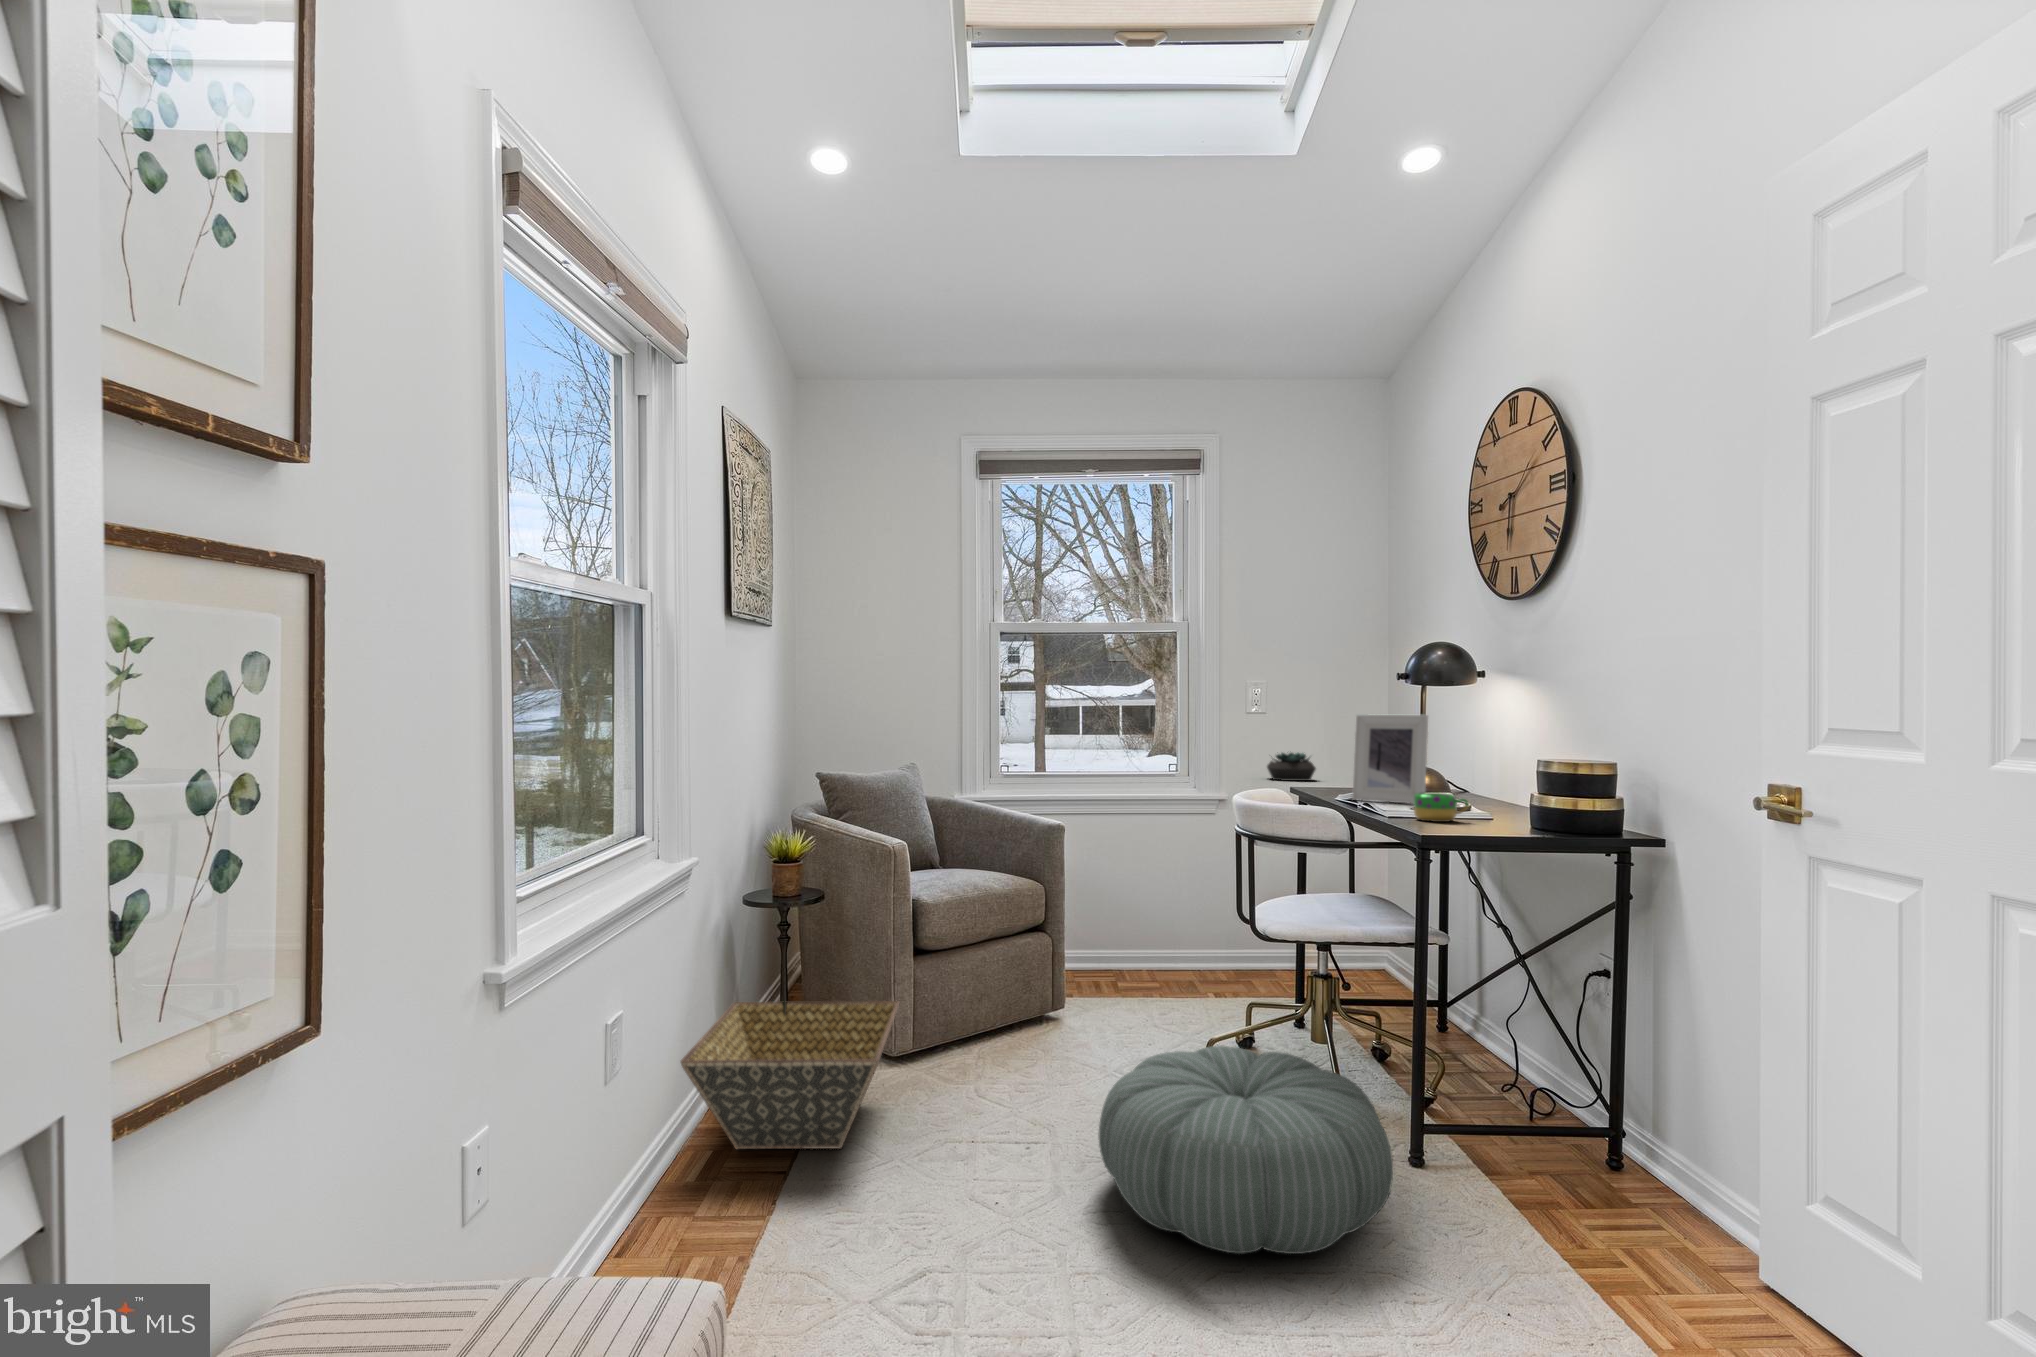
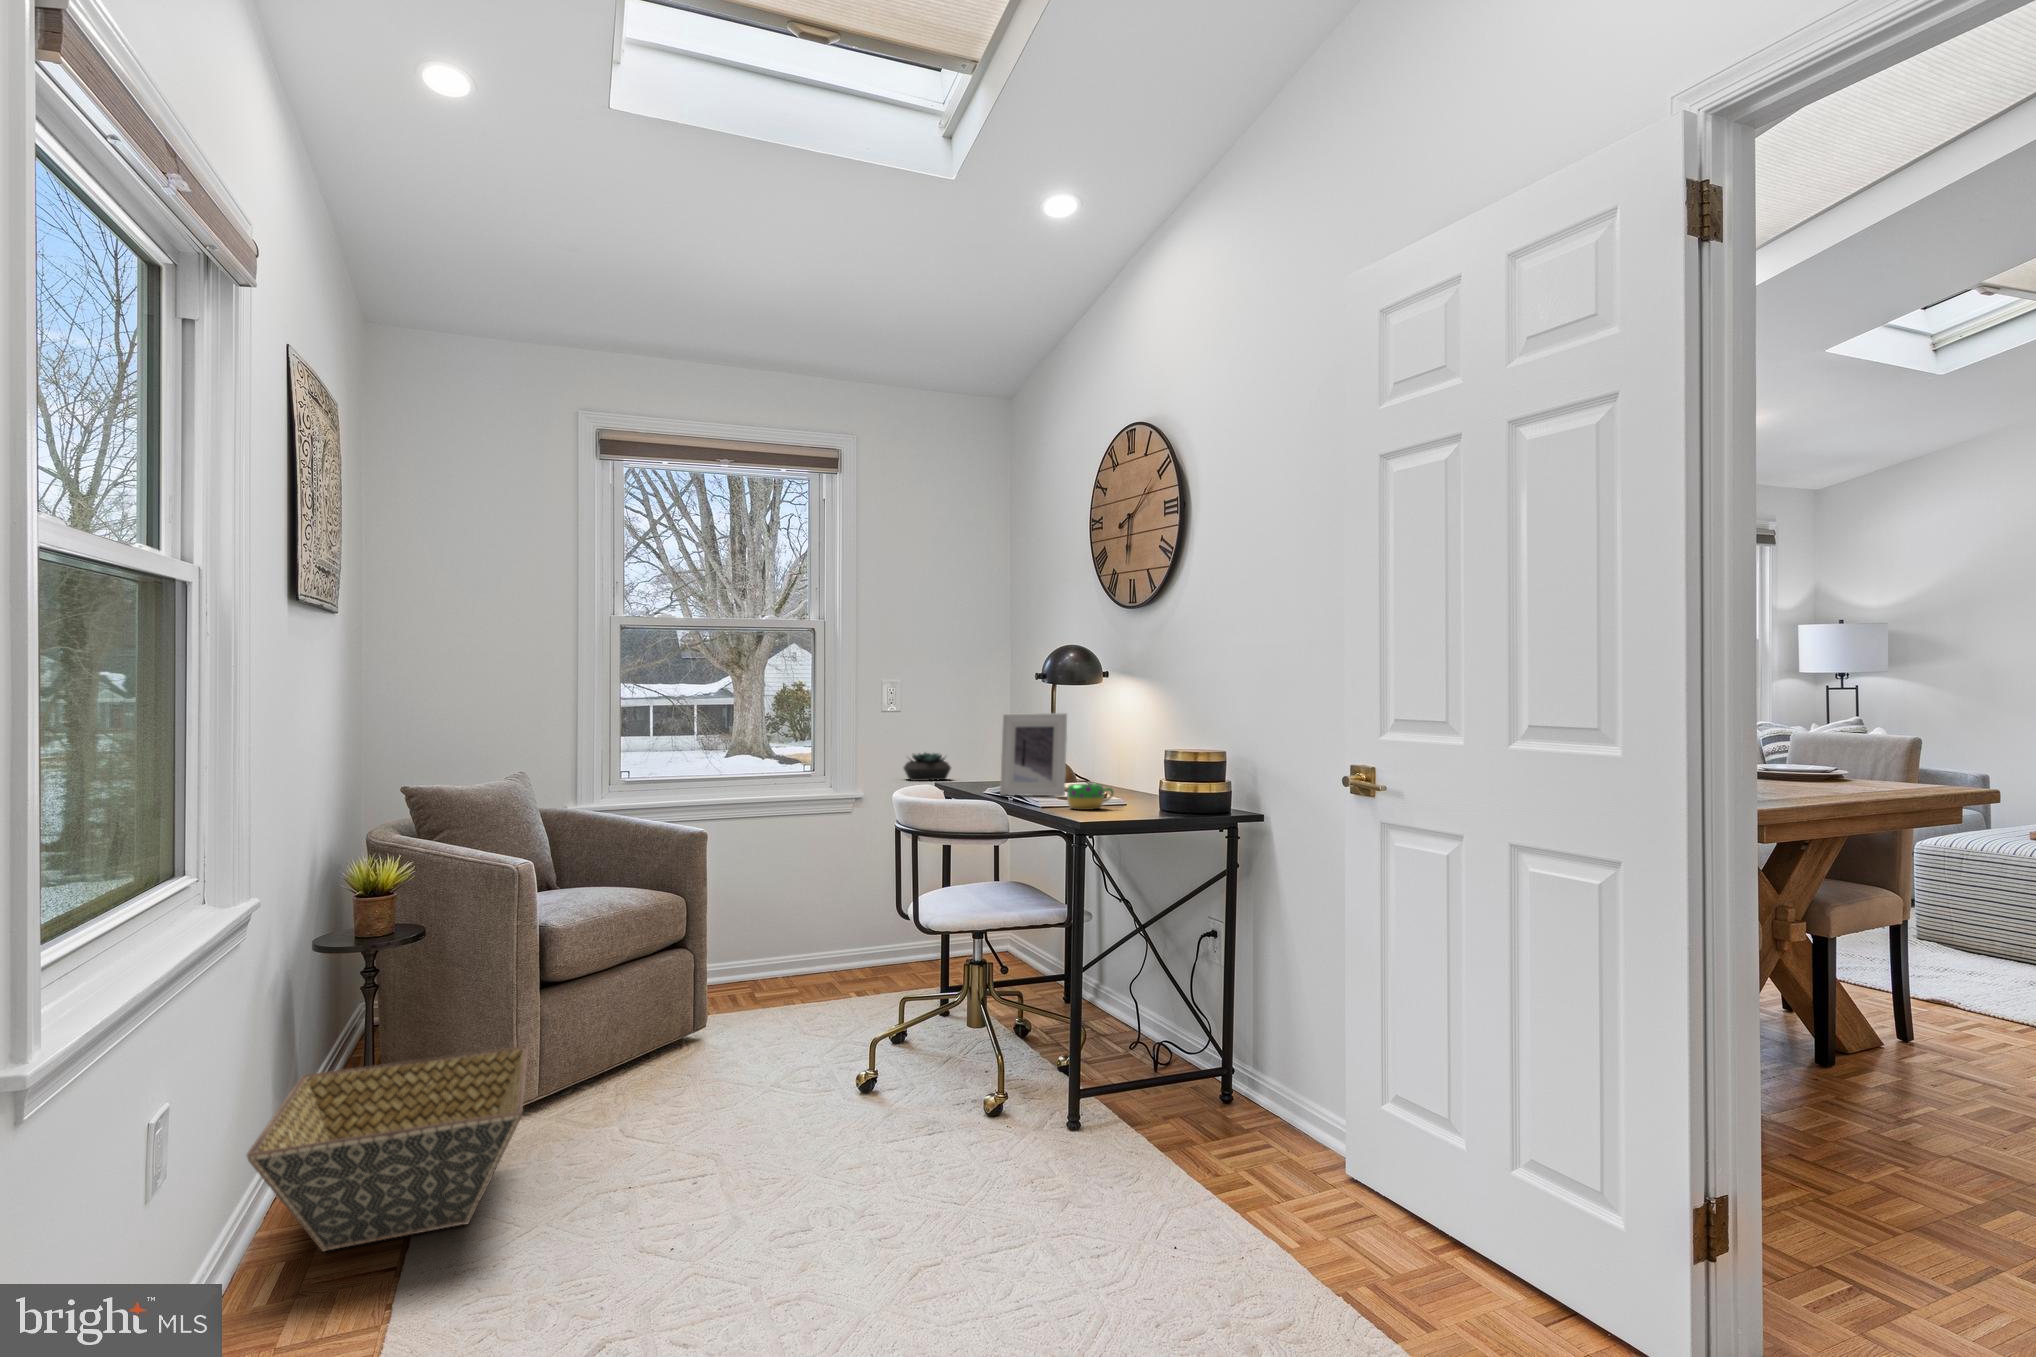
pouf: present [1098,1046,1393,1254] -> none [781,1042,1064,1240]

